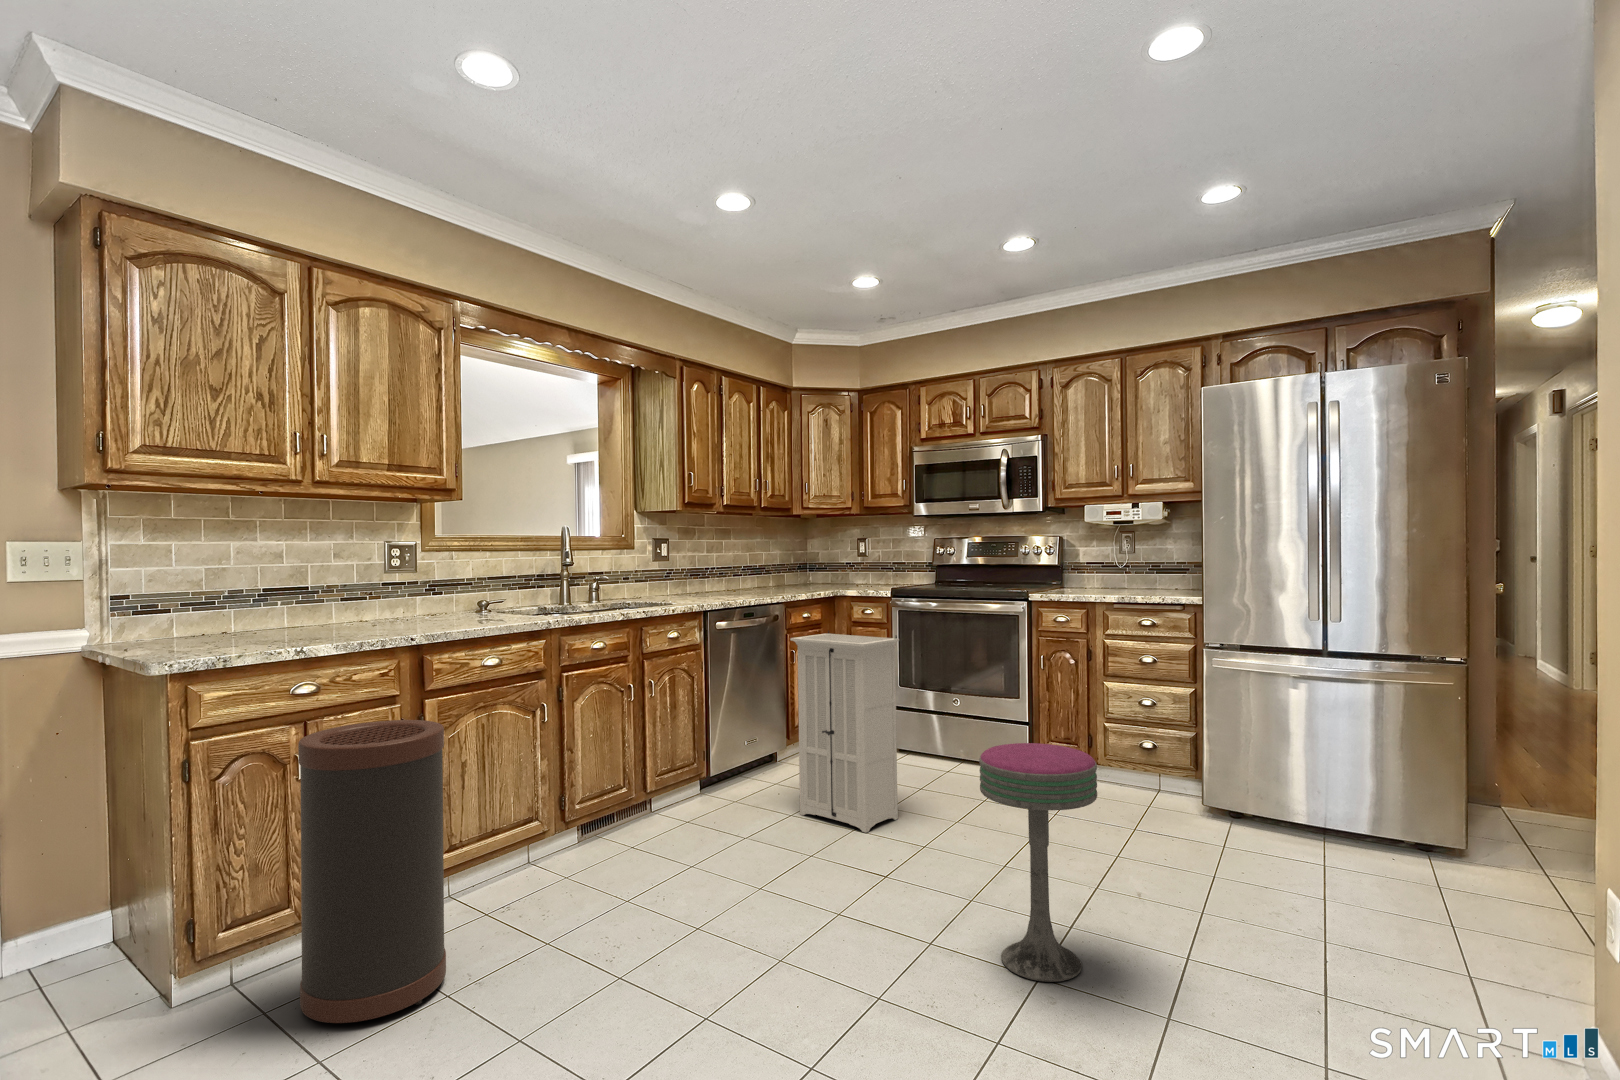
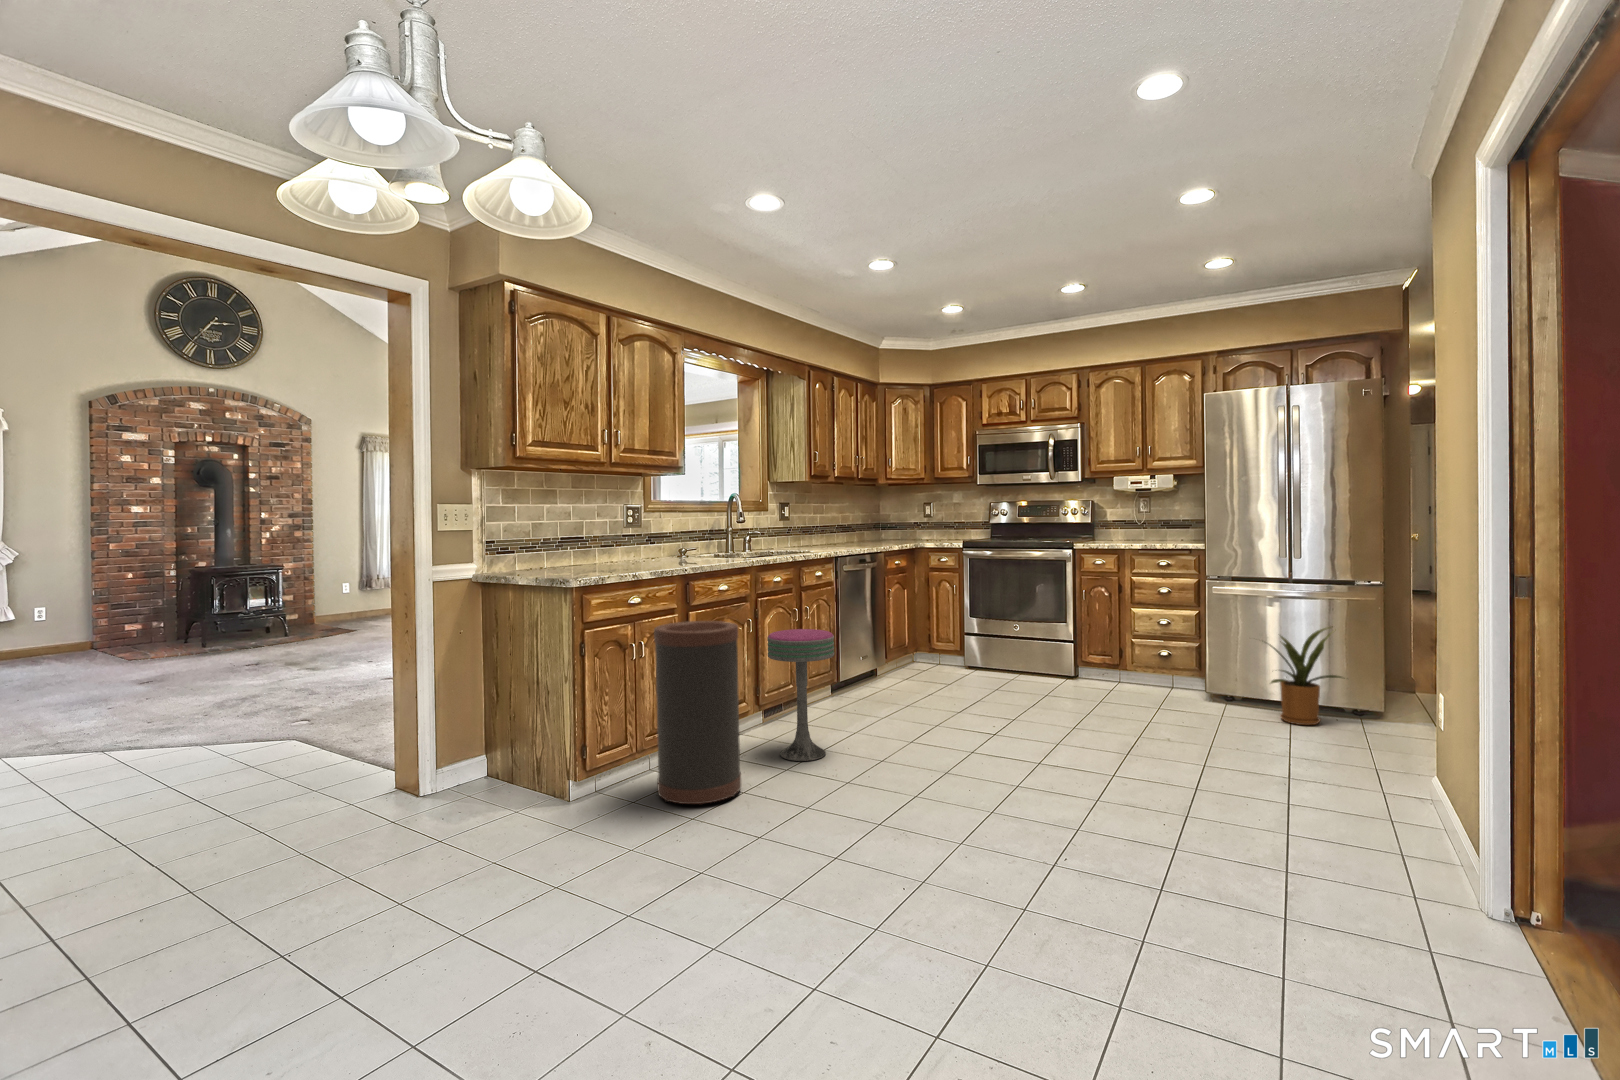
storage cabinet: present [790,631,899,833] -> none [908,570,989,713]
house plant: none [1250,719,1402,864] -> present [1270,627,1345,725]
bar stool: present [979,743,1097,982] -> present [767,629,834,761]

